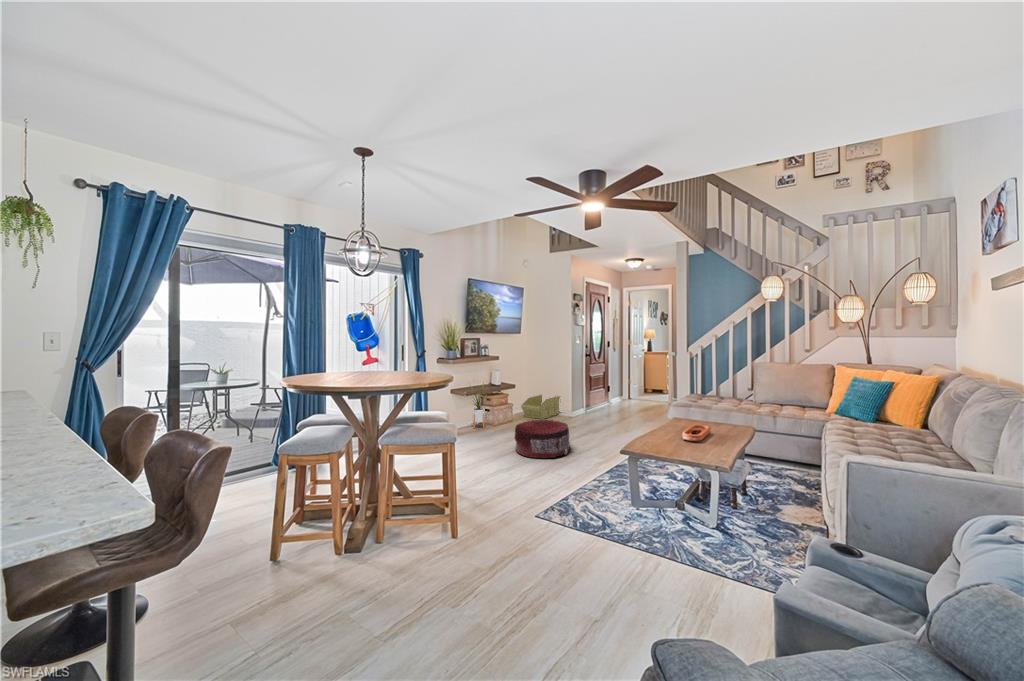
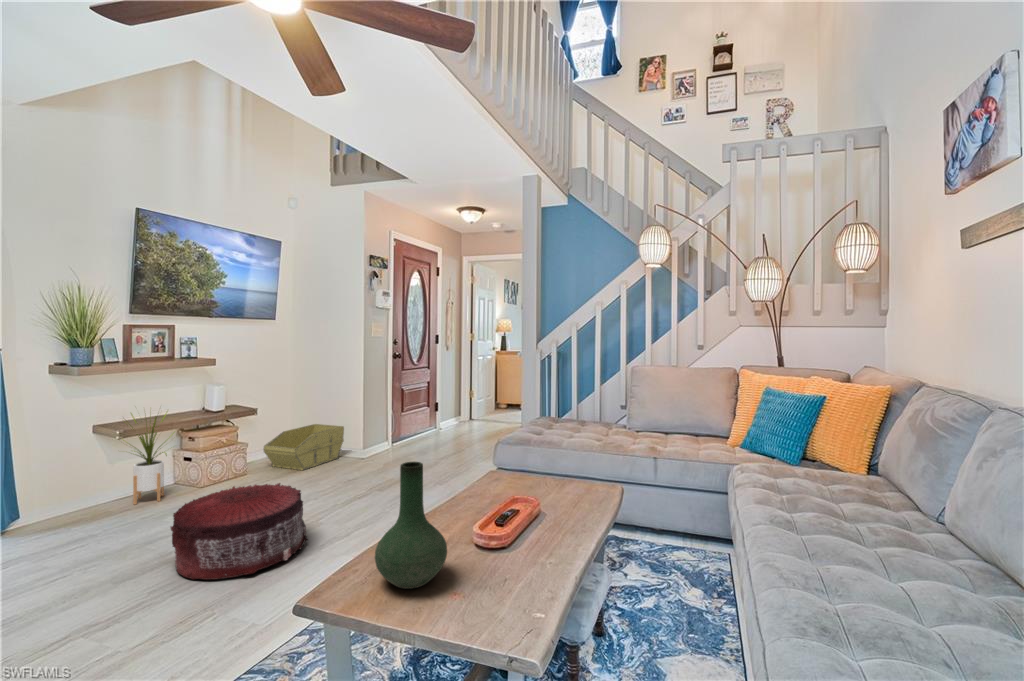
vase: none [646,400,676,447] -> present [375,462,447,589]

